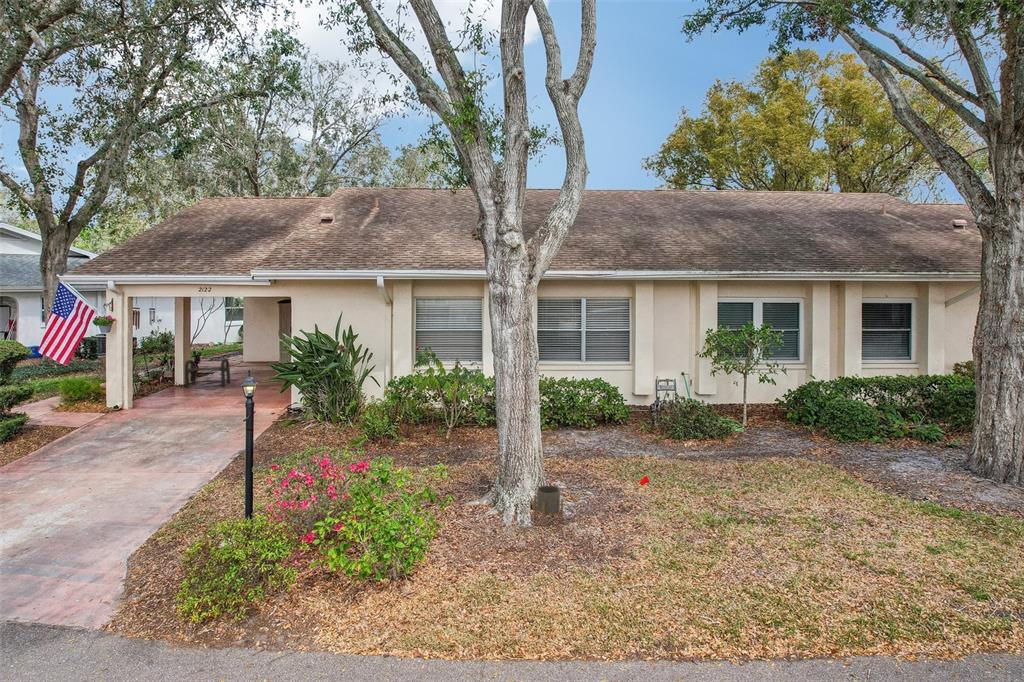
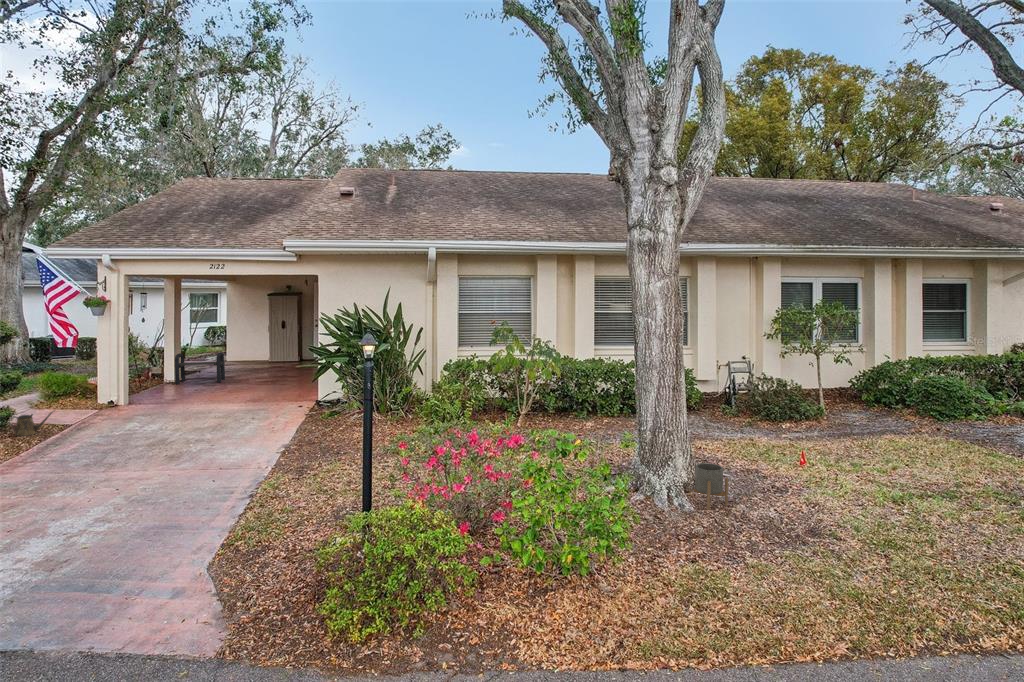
watering can: none [22,416,61,438] -> present [8,411,54,436]

